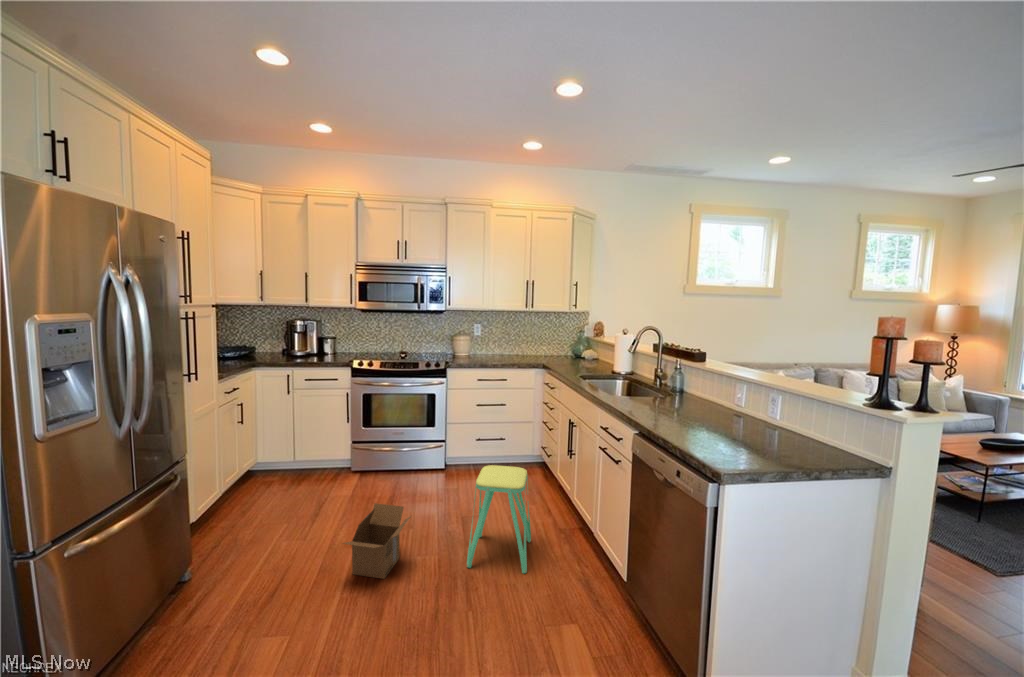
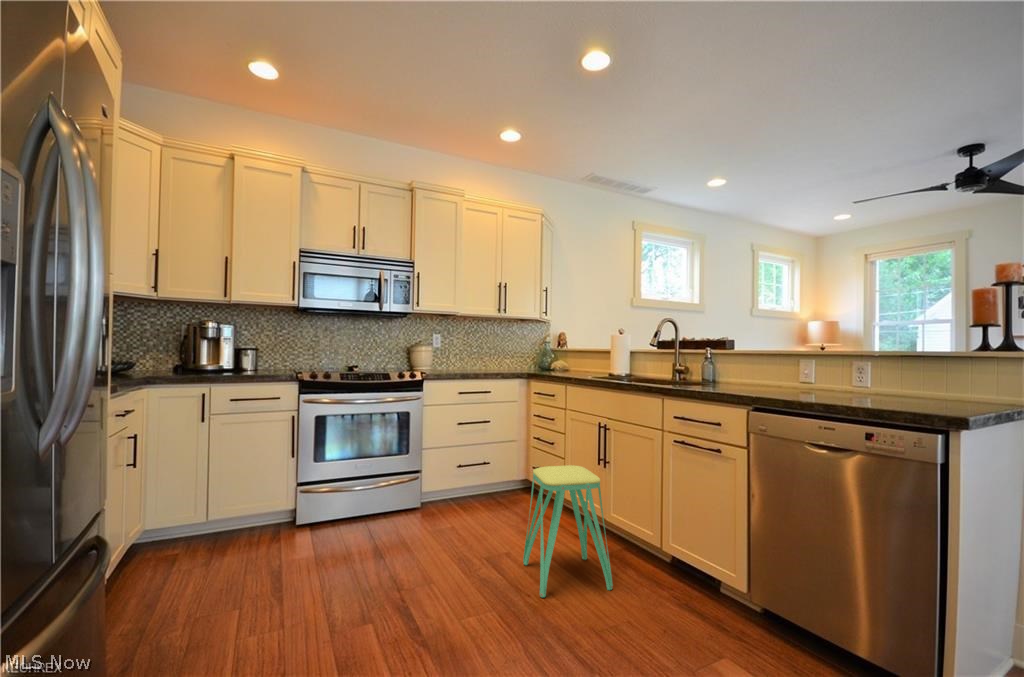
cardboard box: present [343,503,411,579] -> none [395,532,468,637]

